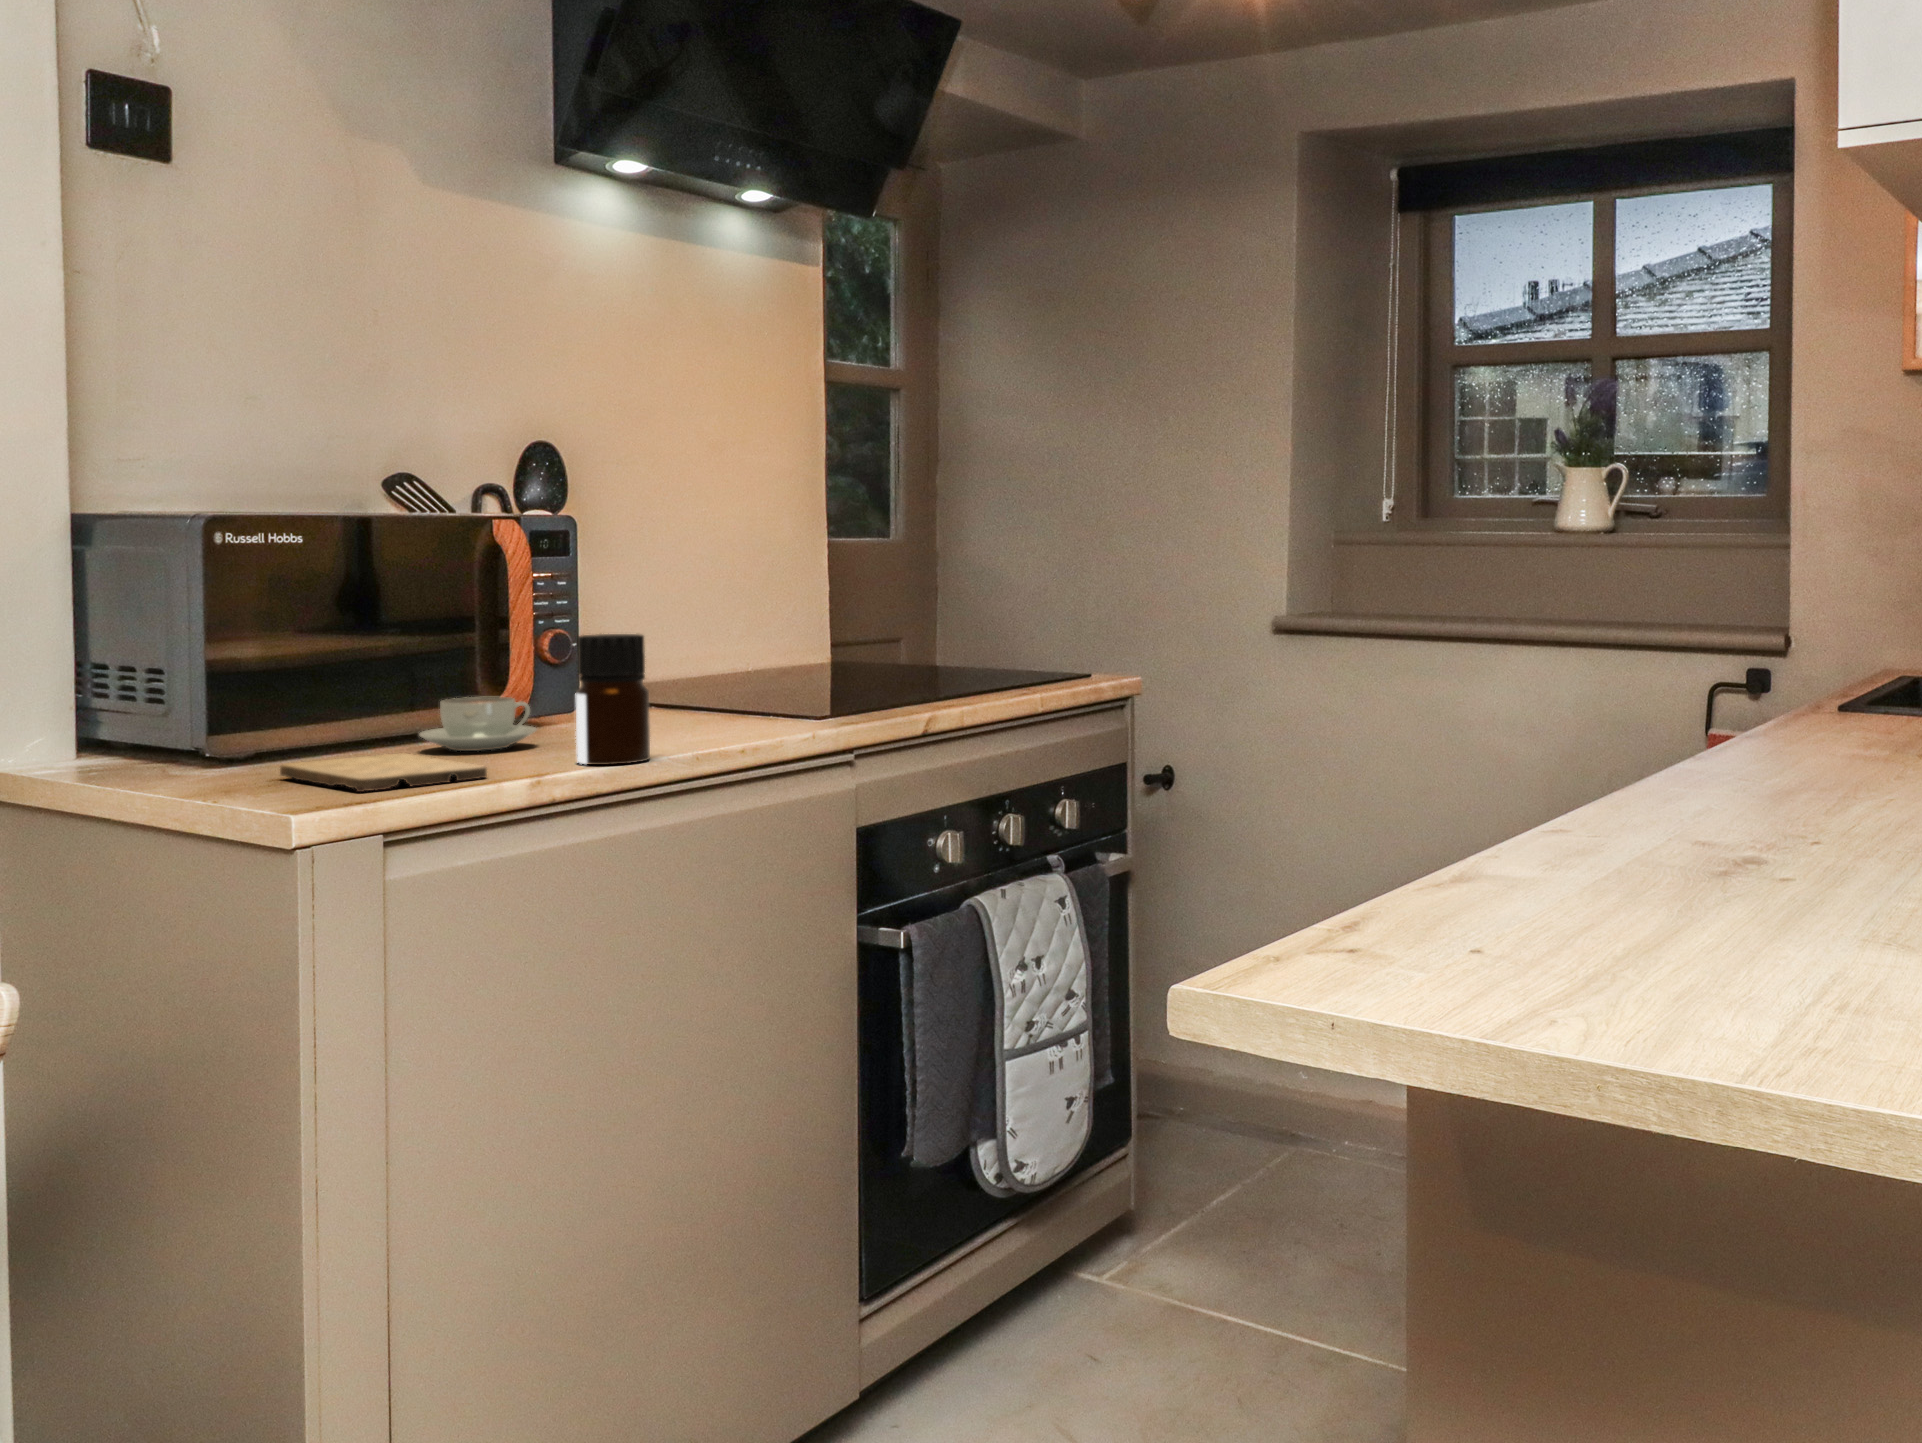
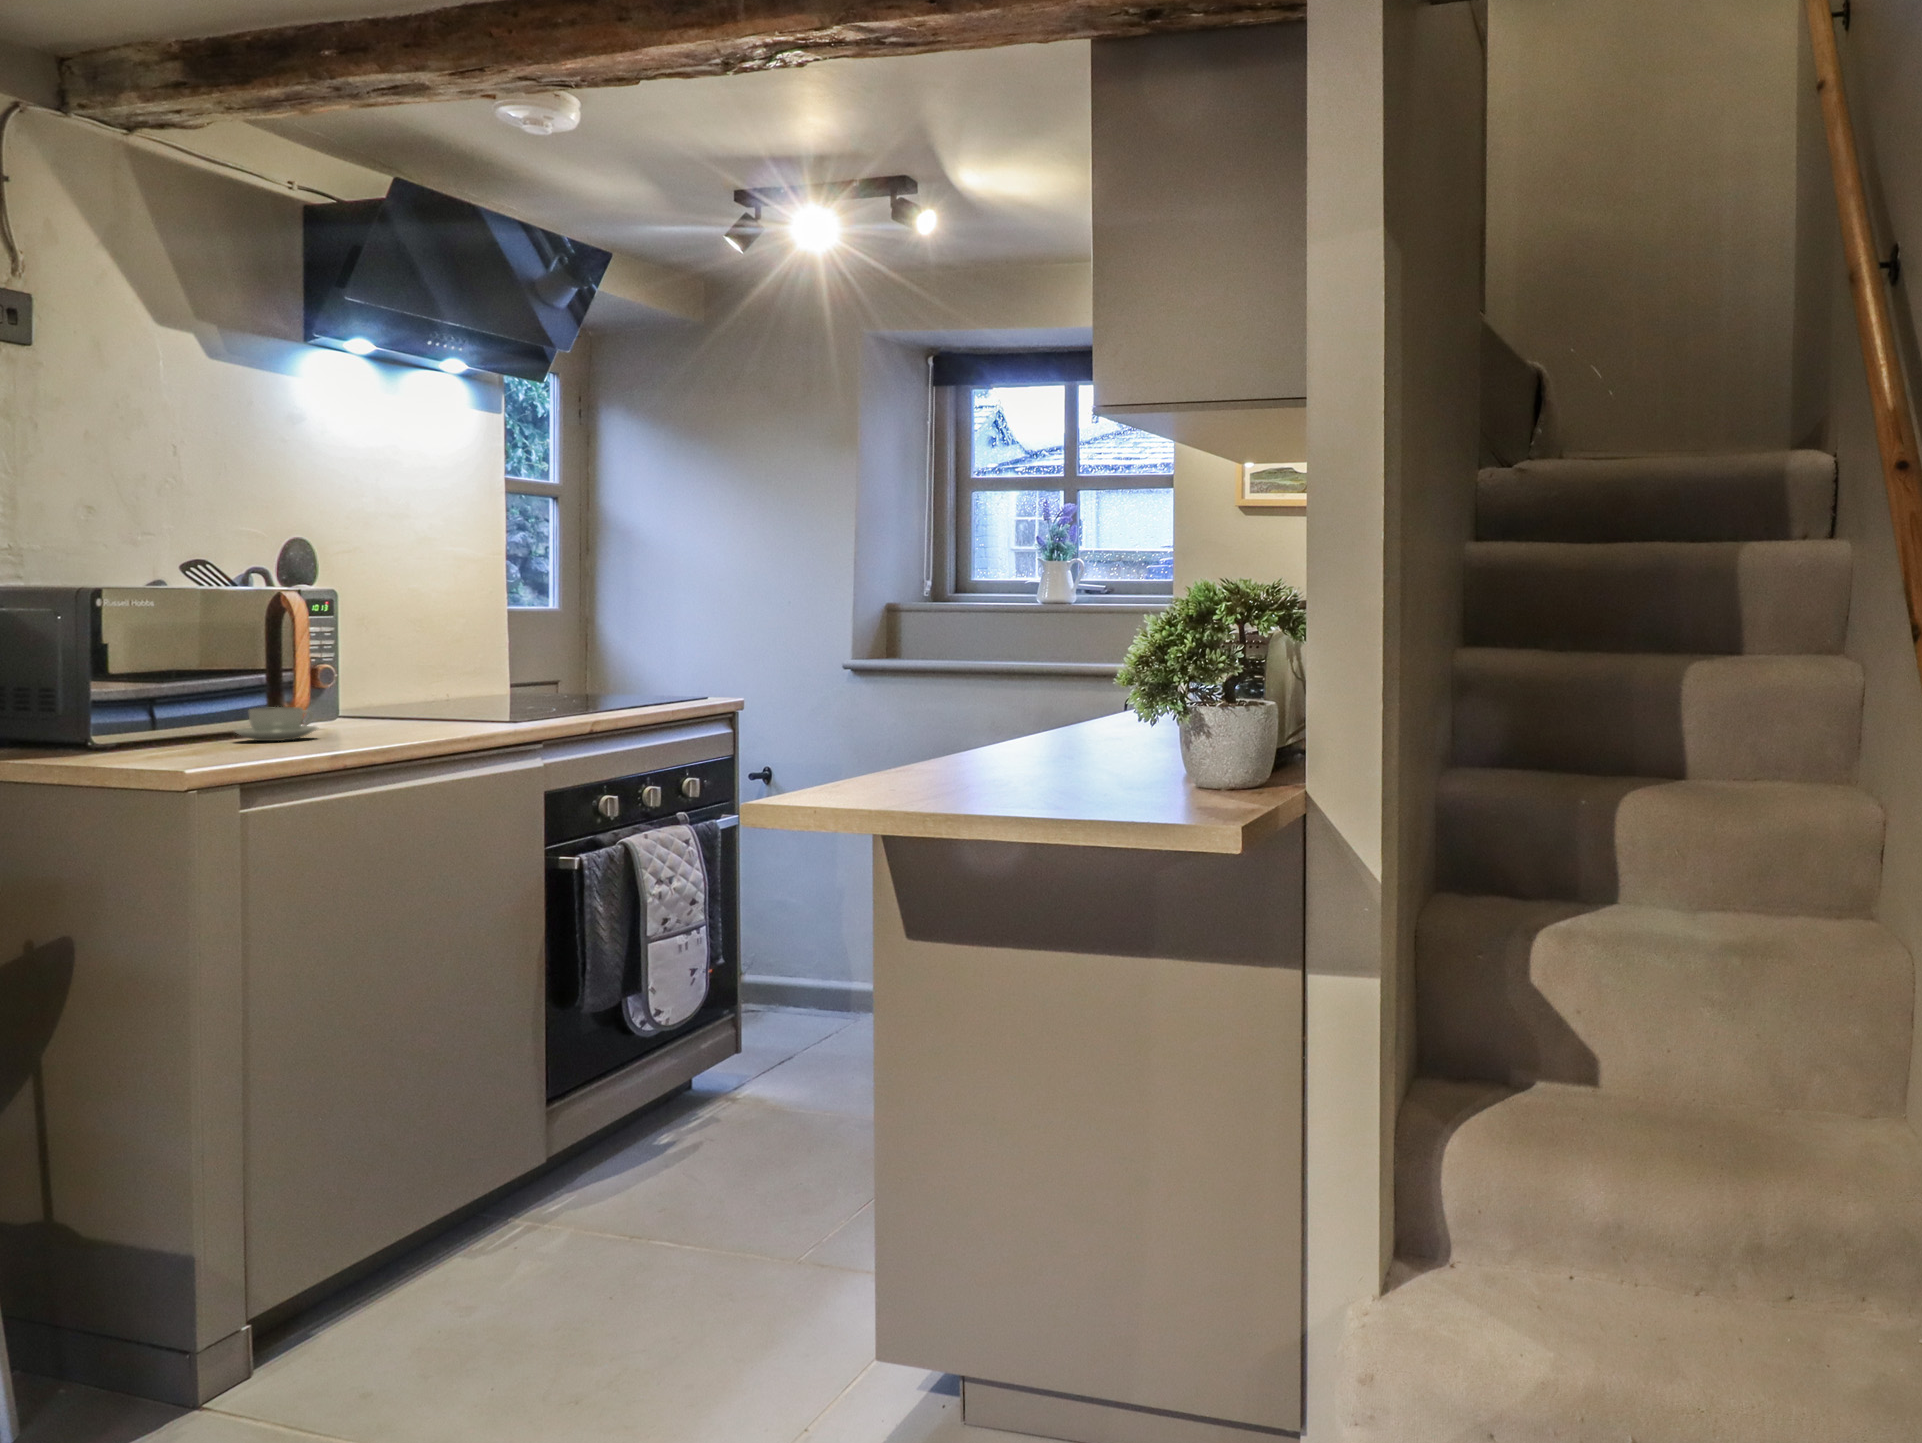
bottle: present [576,634,650,765] -> none [356,664,407,744]
cutting board: present [280,753,487,792] -> none [149,740,300,757]

